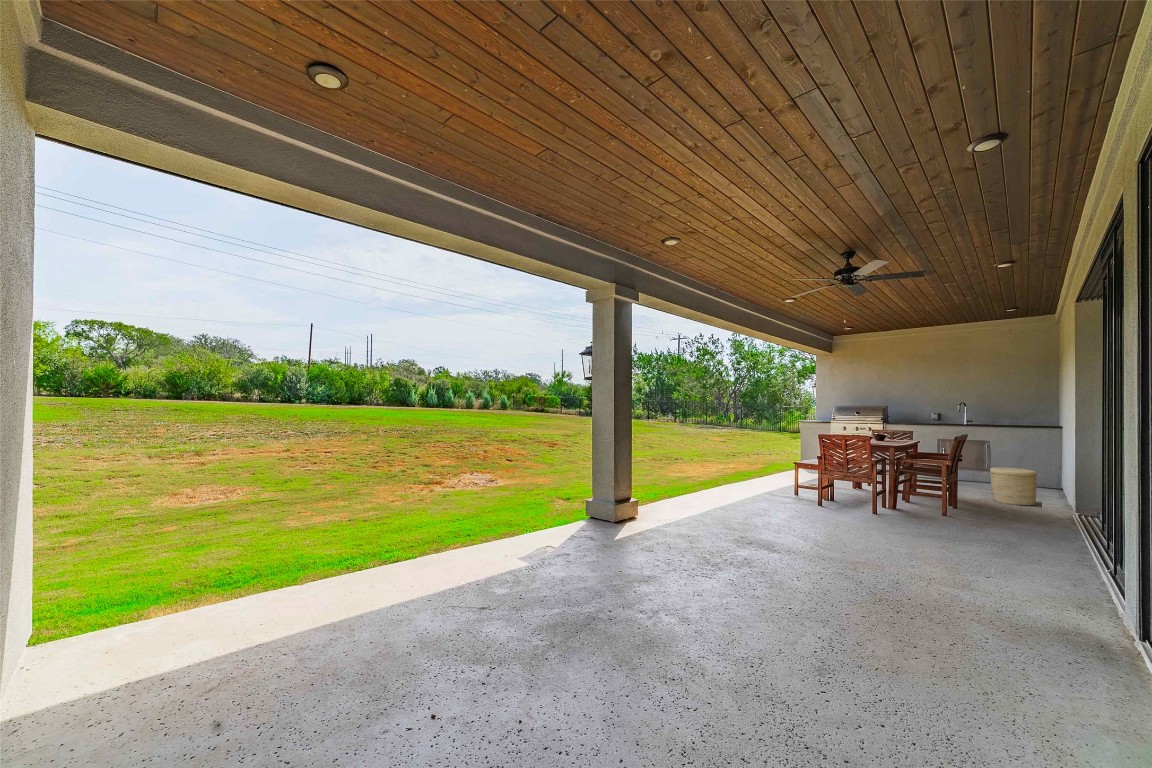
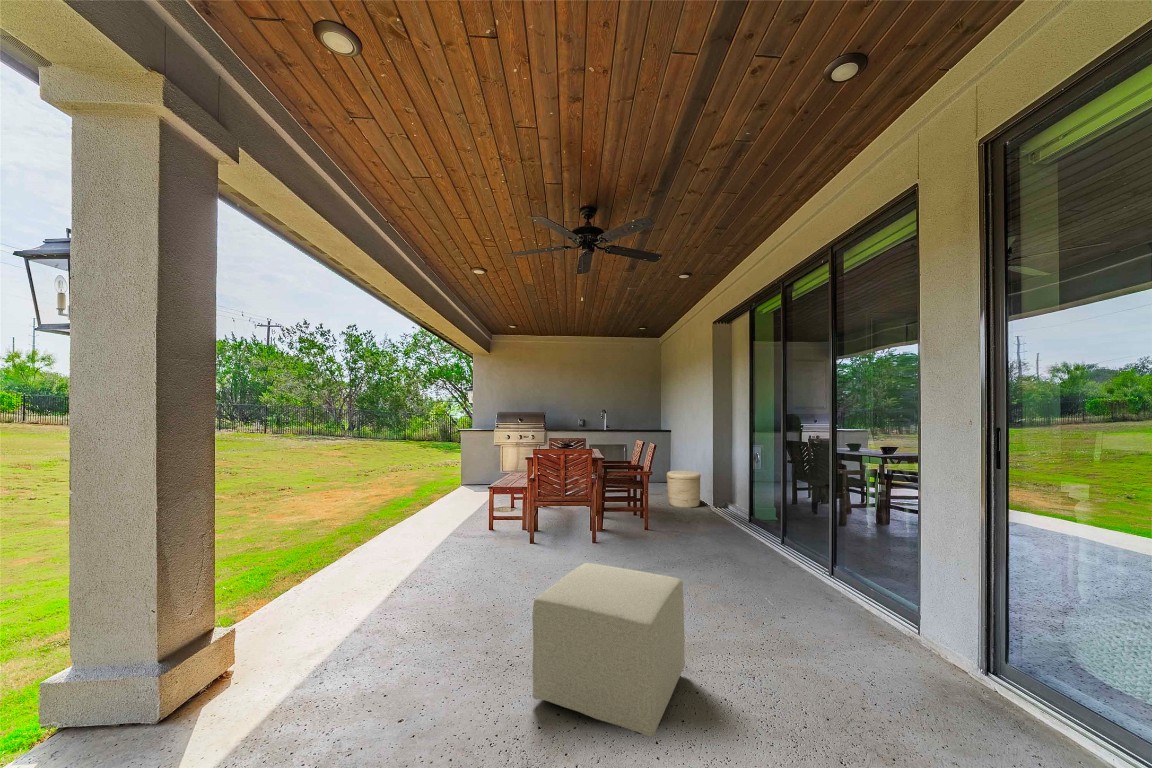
ottoman: none [726,478,804,534] -> present [532,563,685,737]

